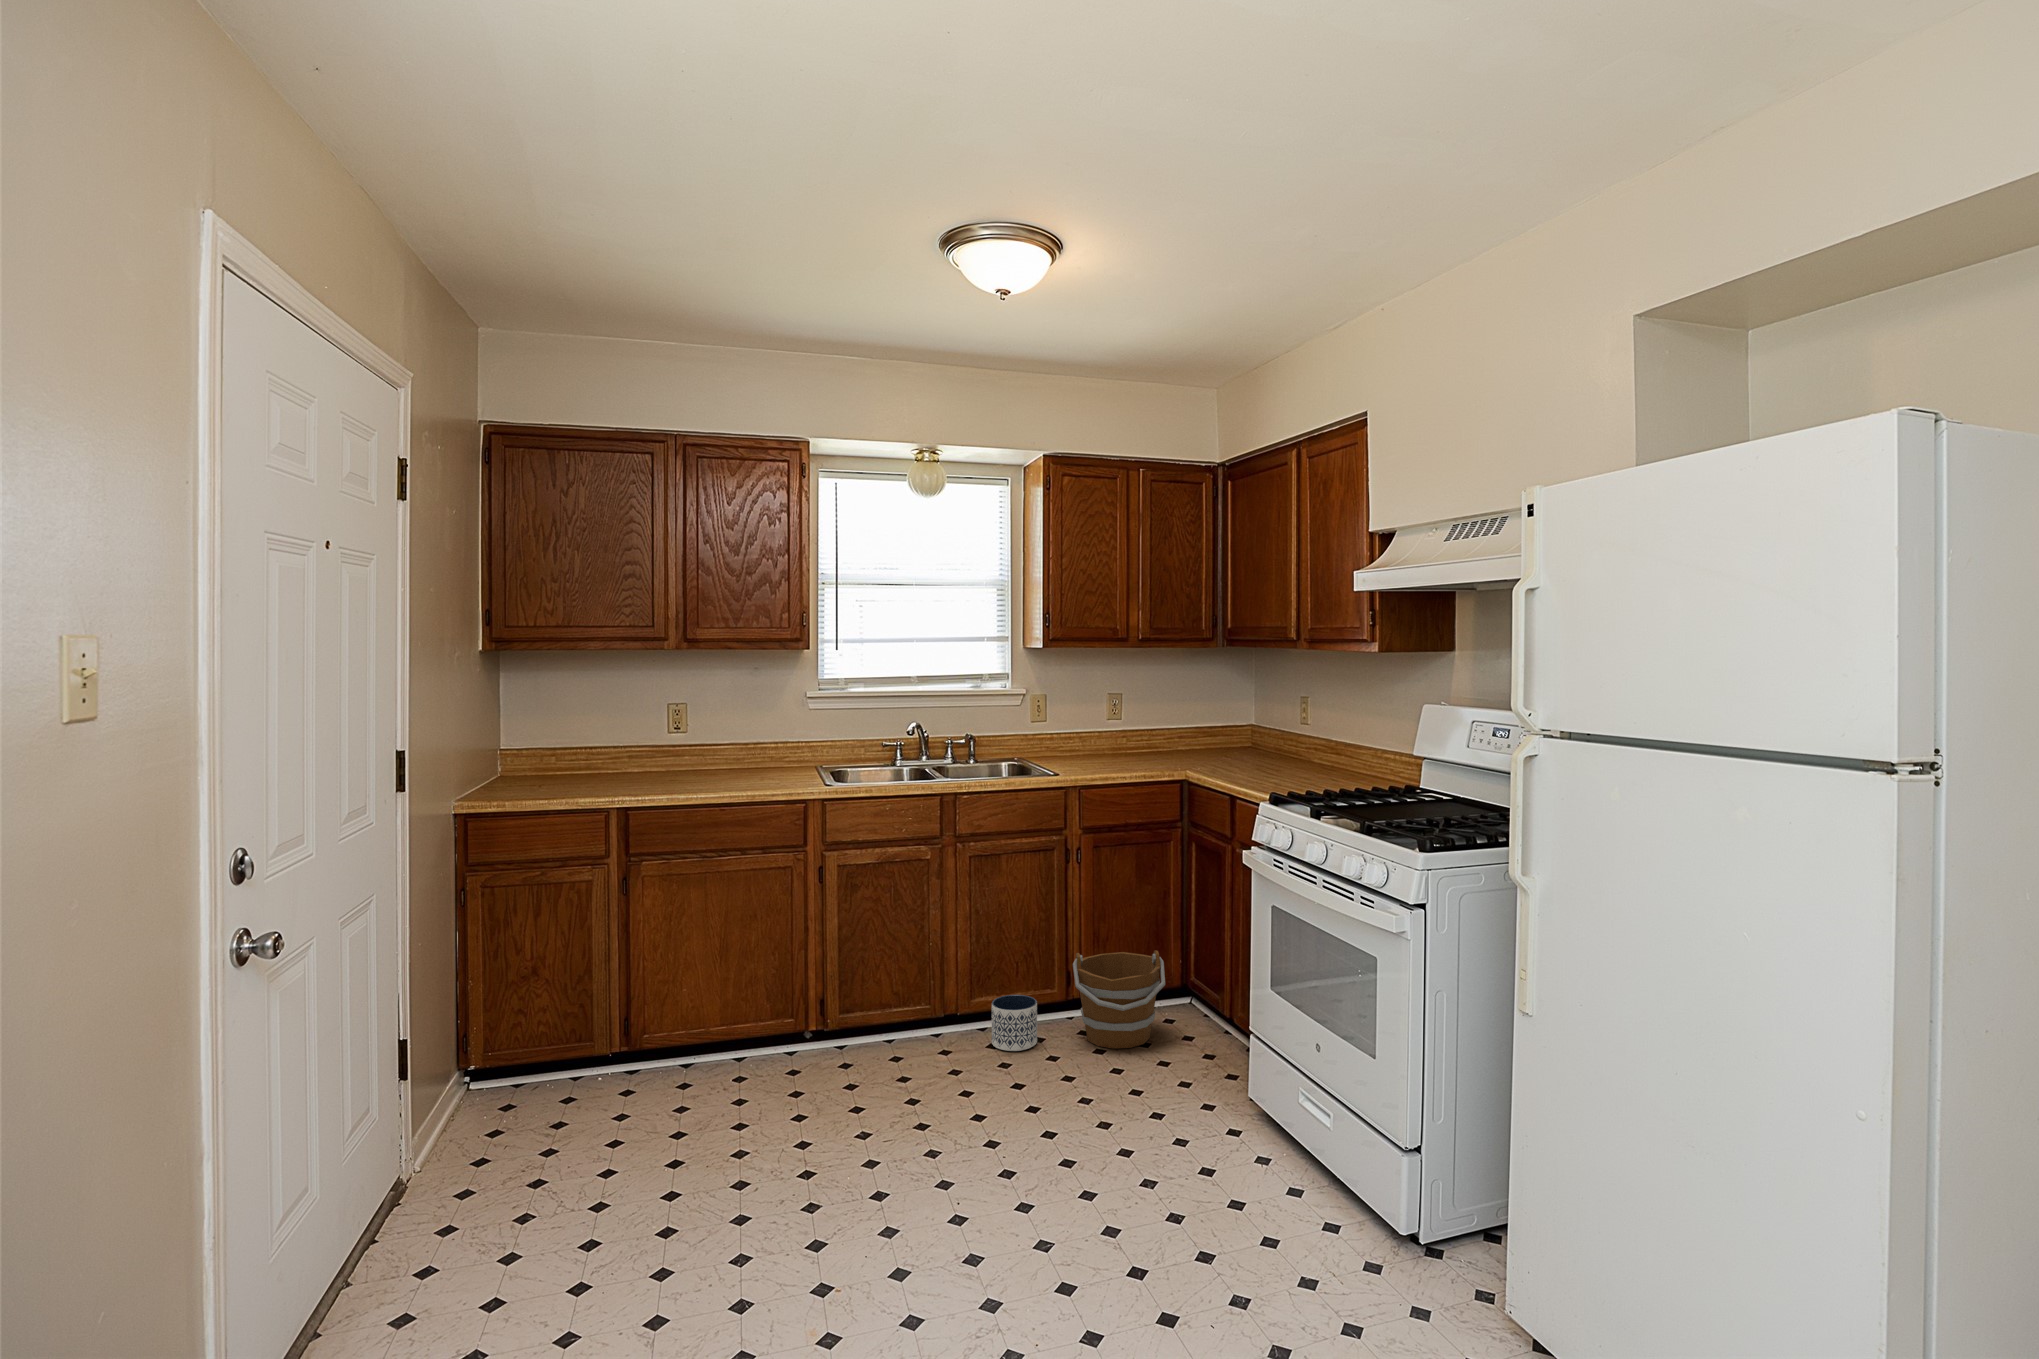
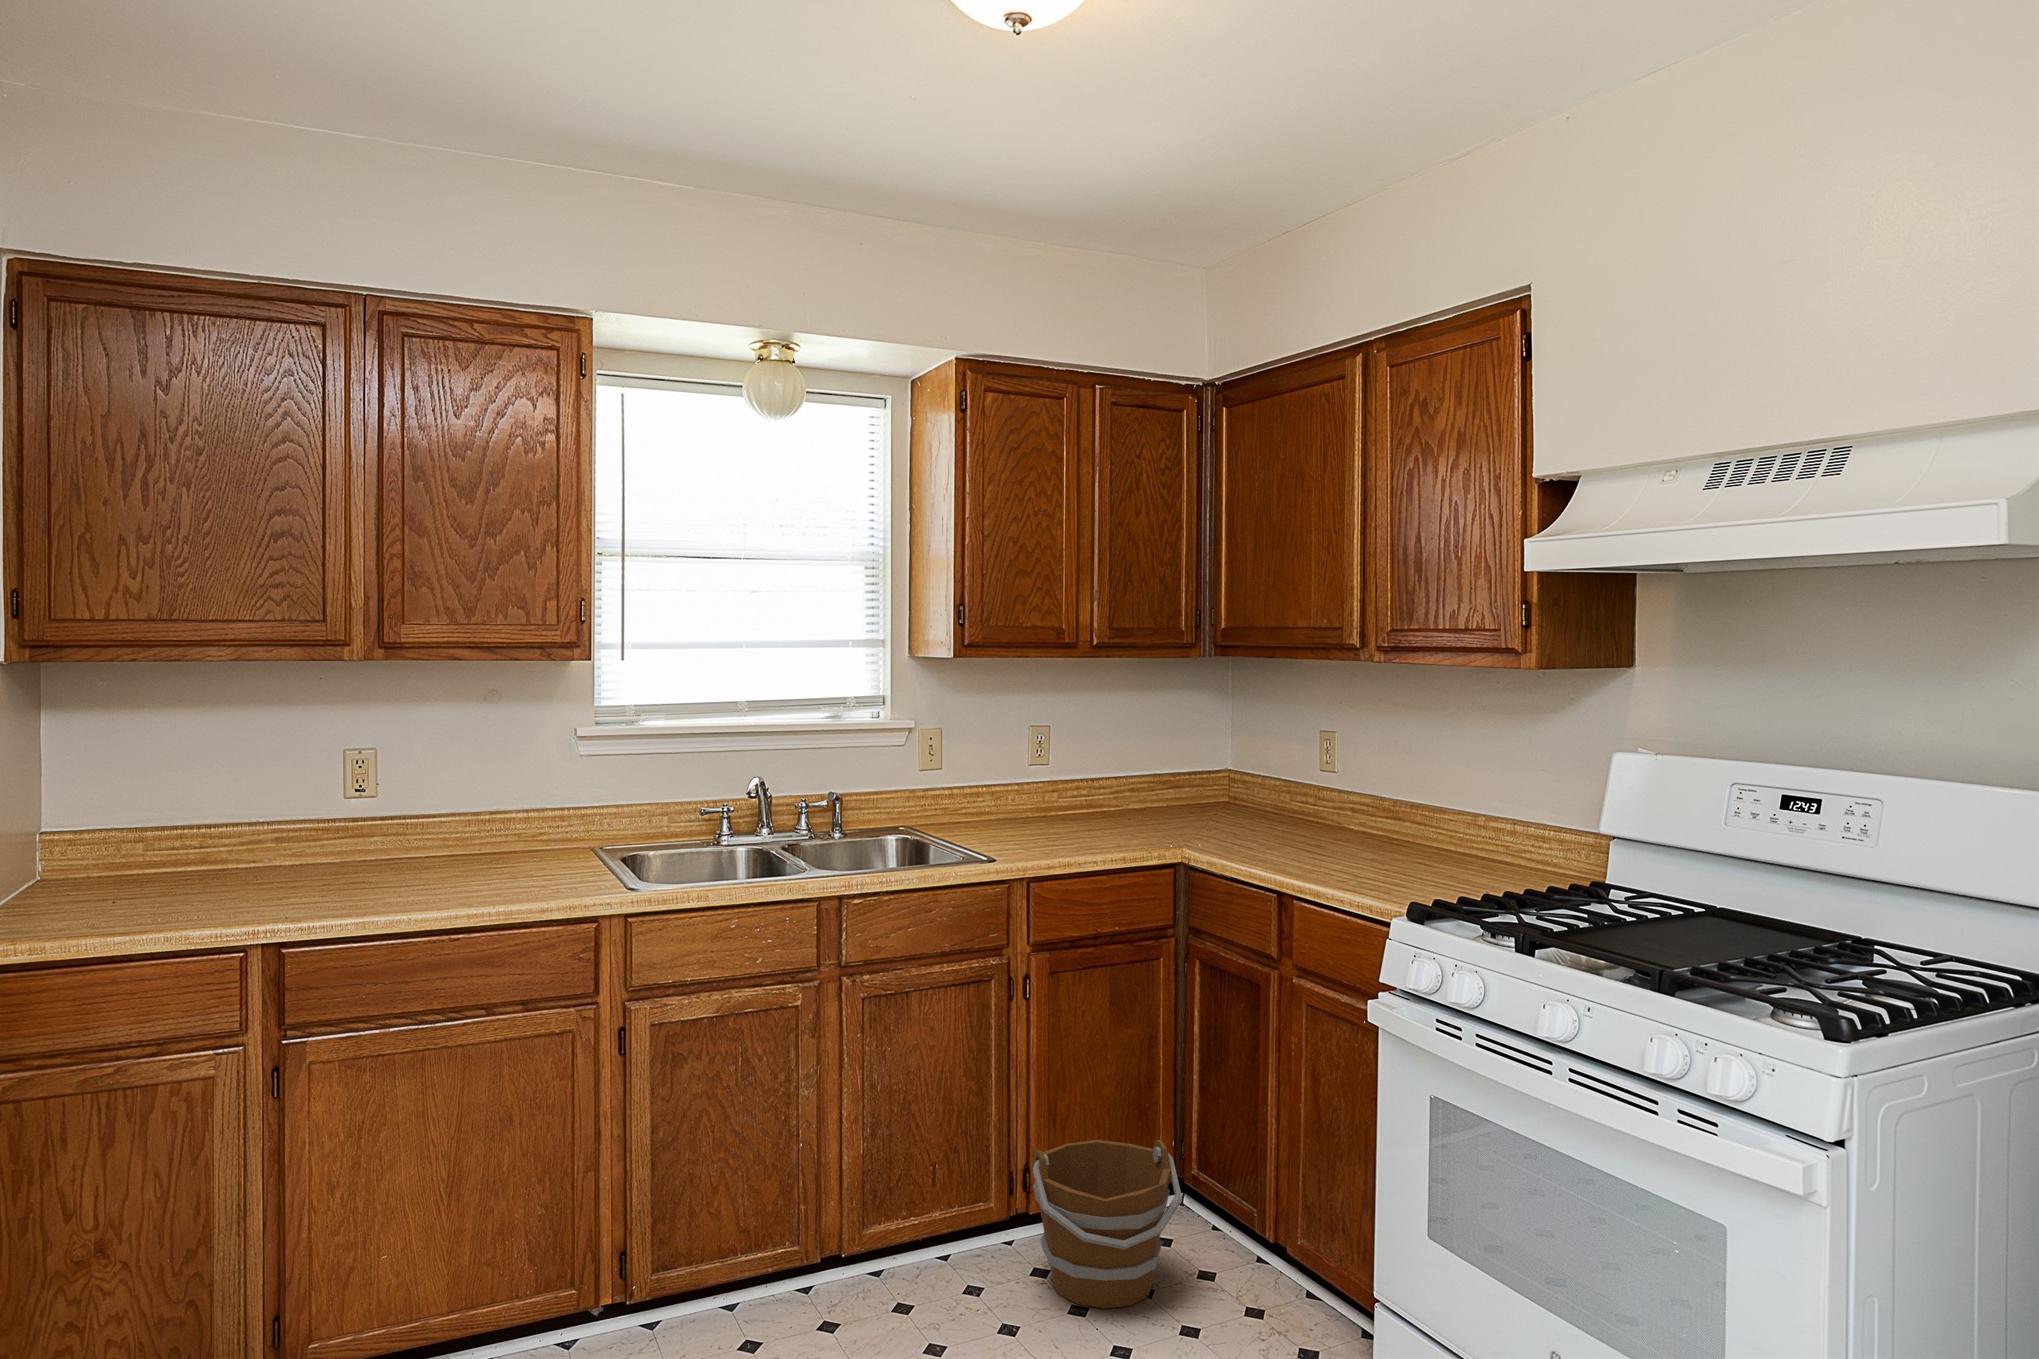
planter: present [992,995,1037,1051] -> none [905,1222,979,1323]

